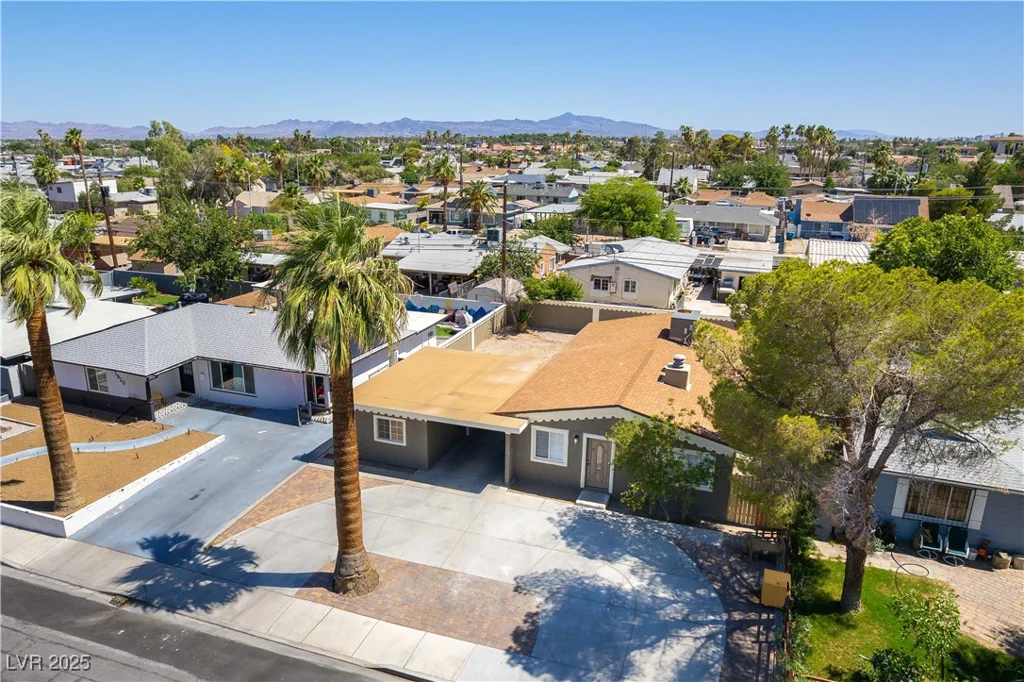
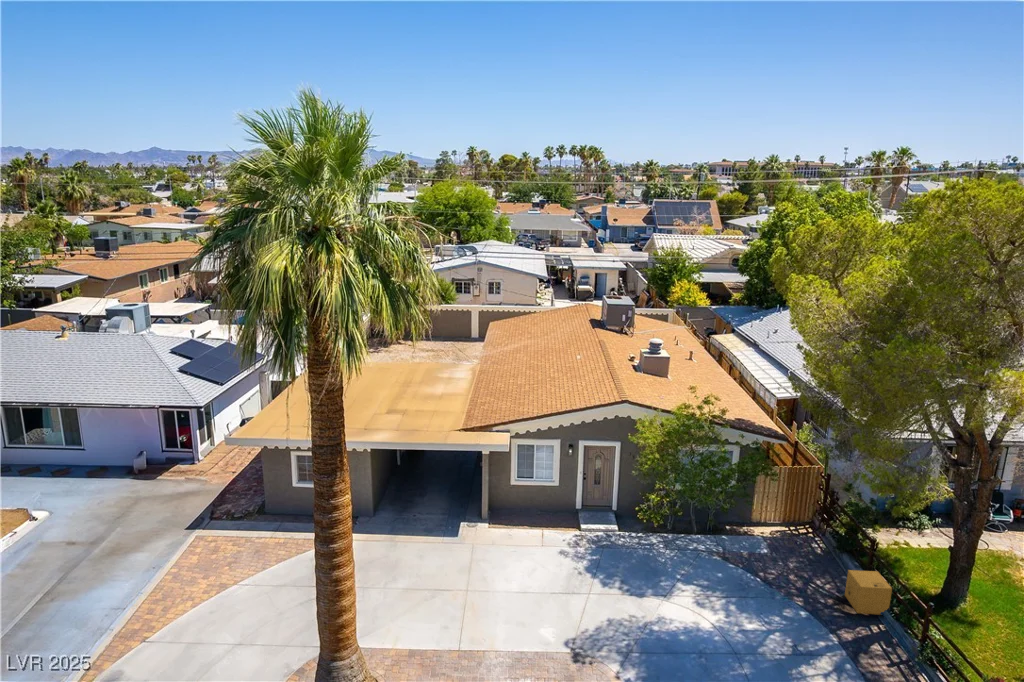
bench: present [746,534,786,566] -> none [796,530,848,567]

